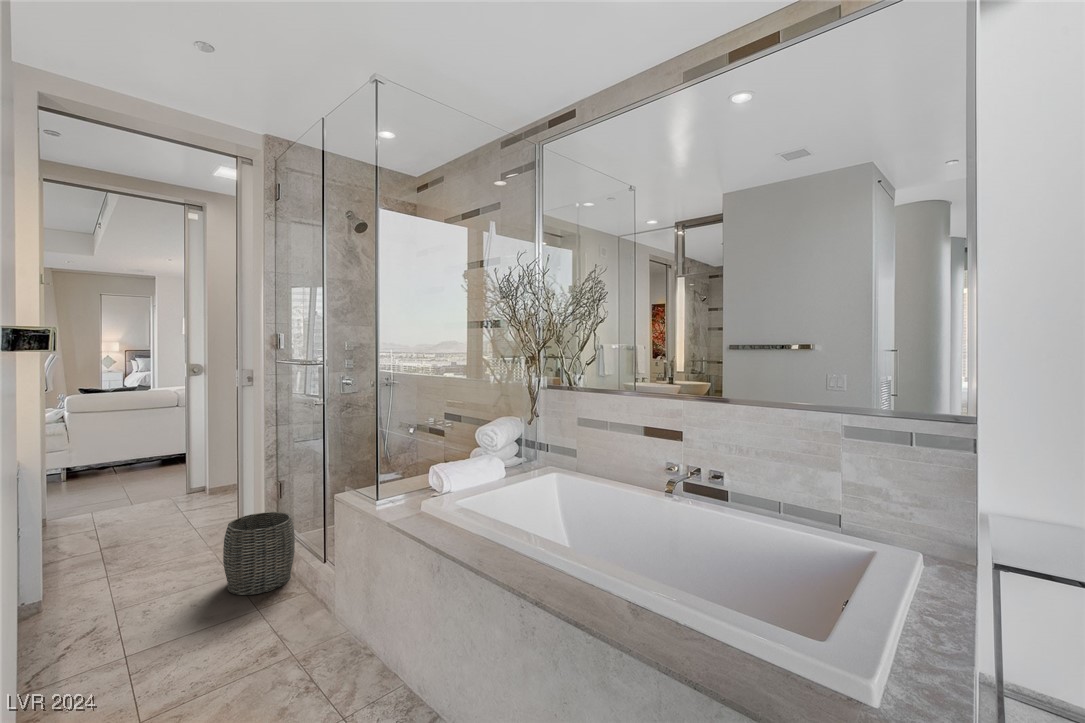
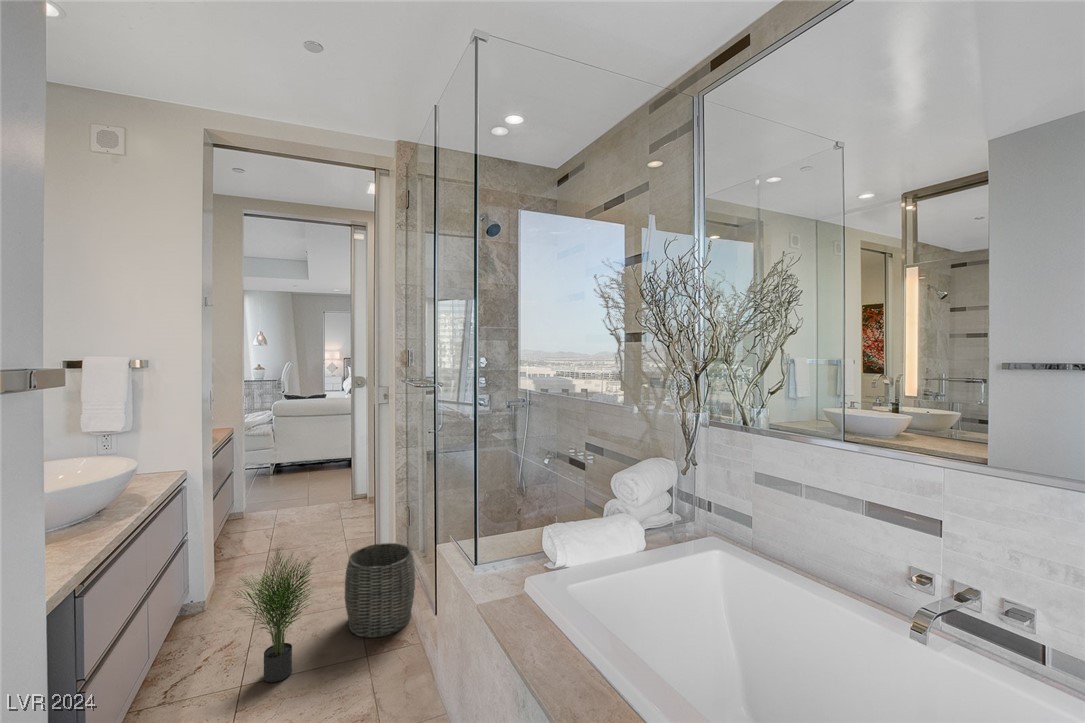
potted plant: none [107,514,209,639] -> present [235,549,316,682]

